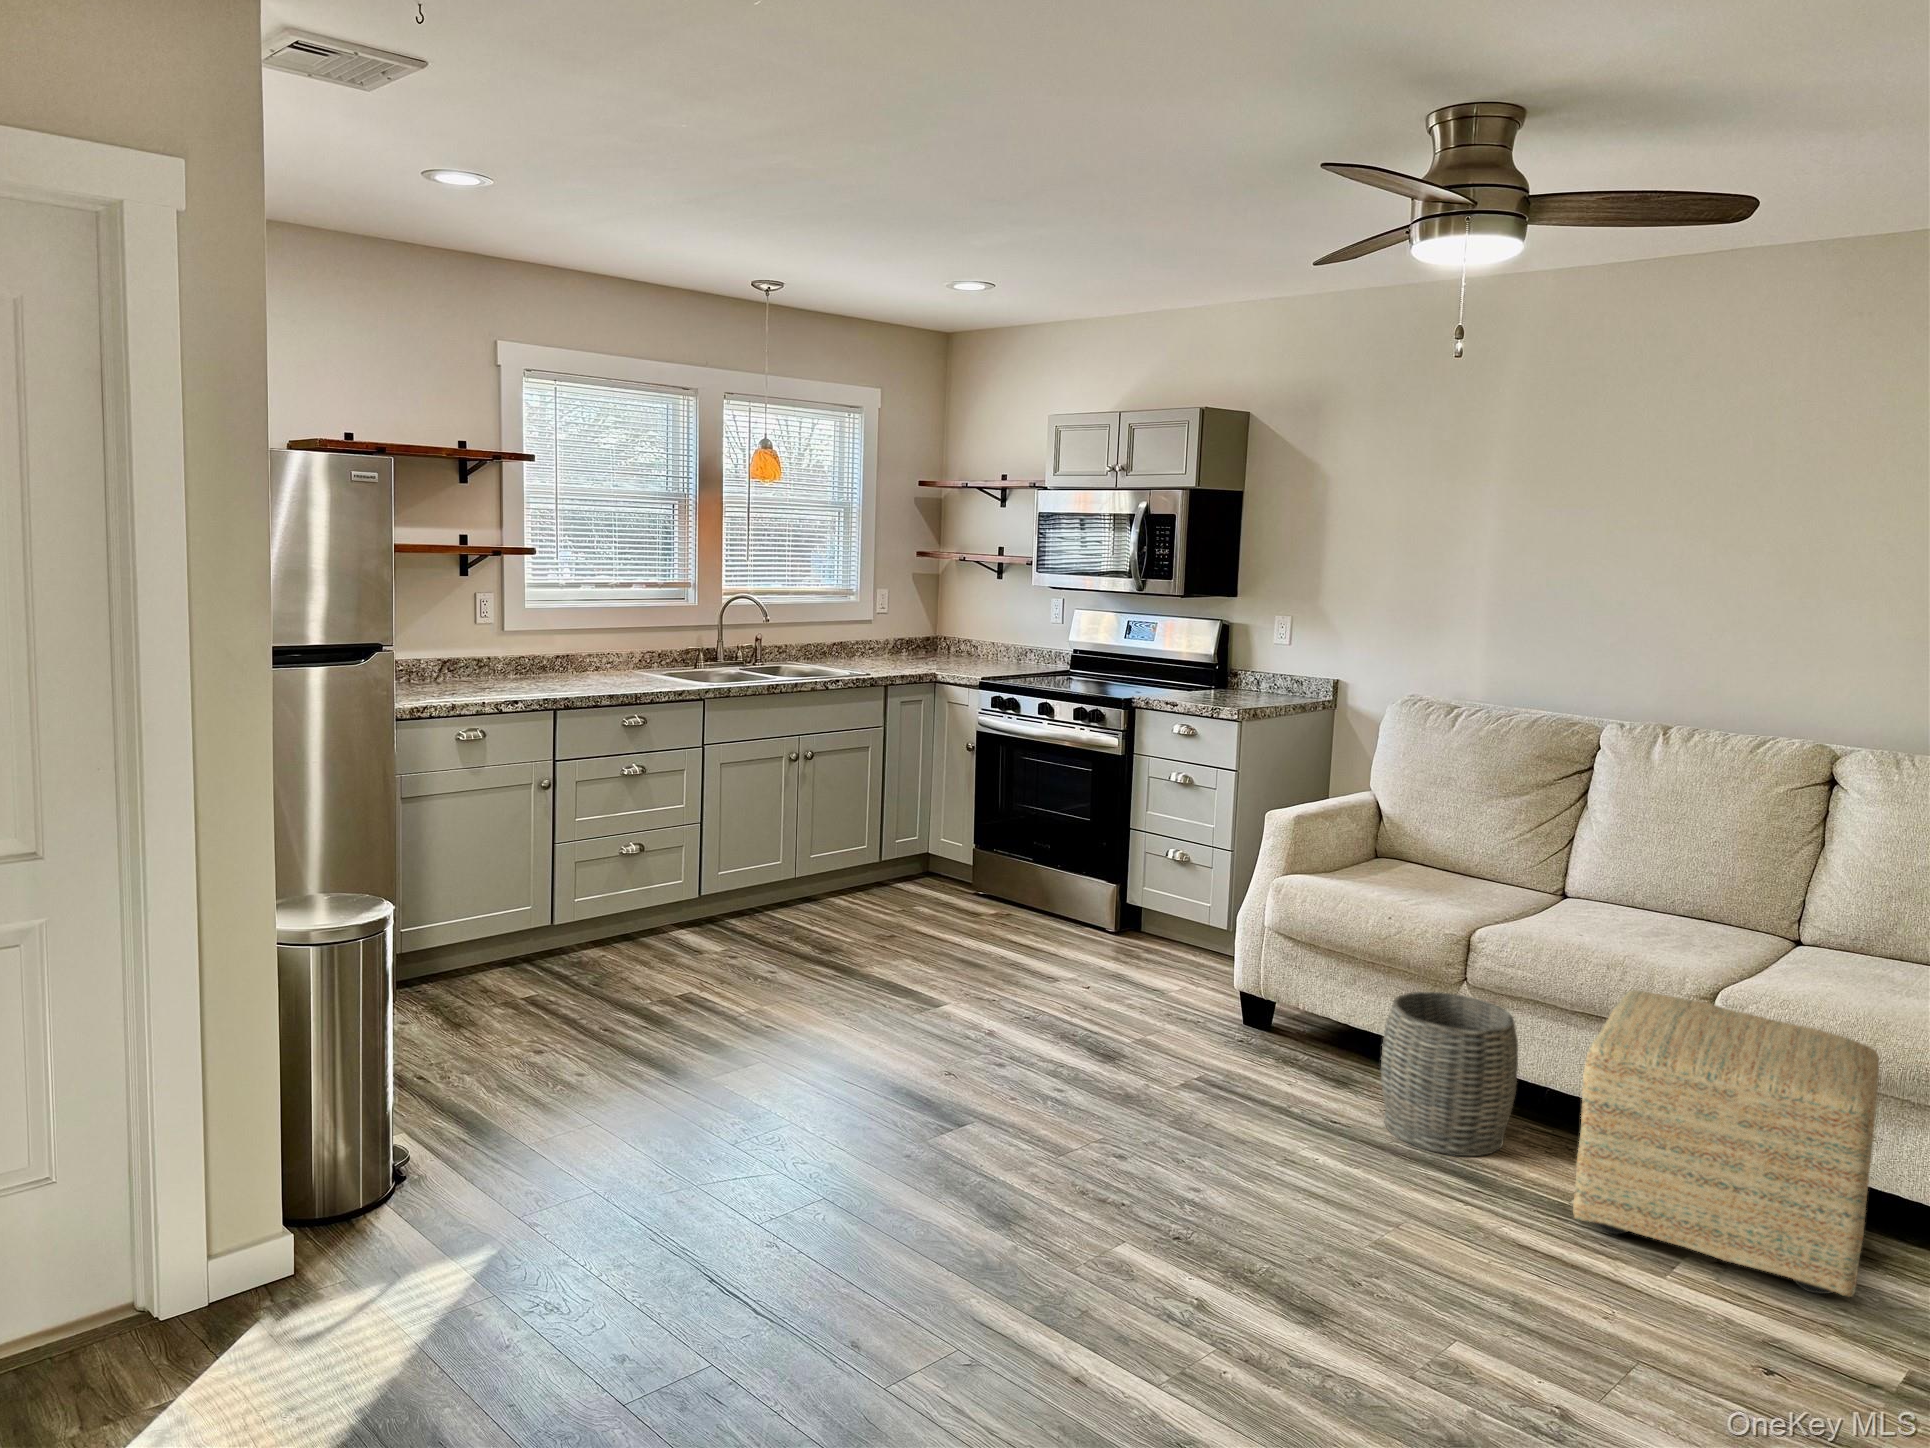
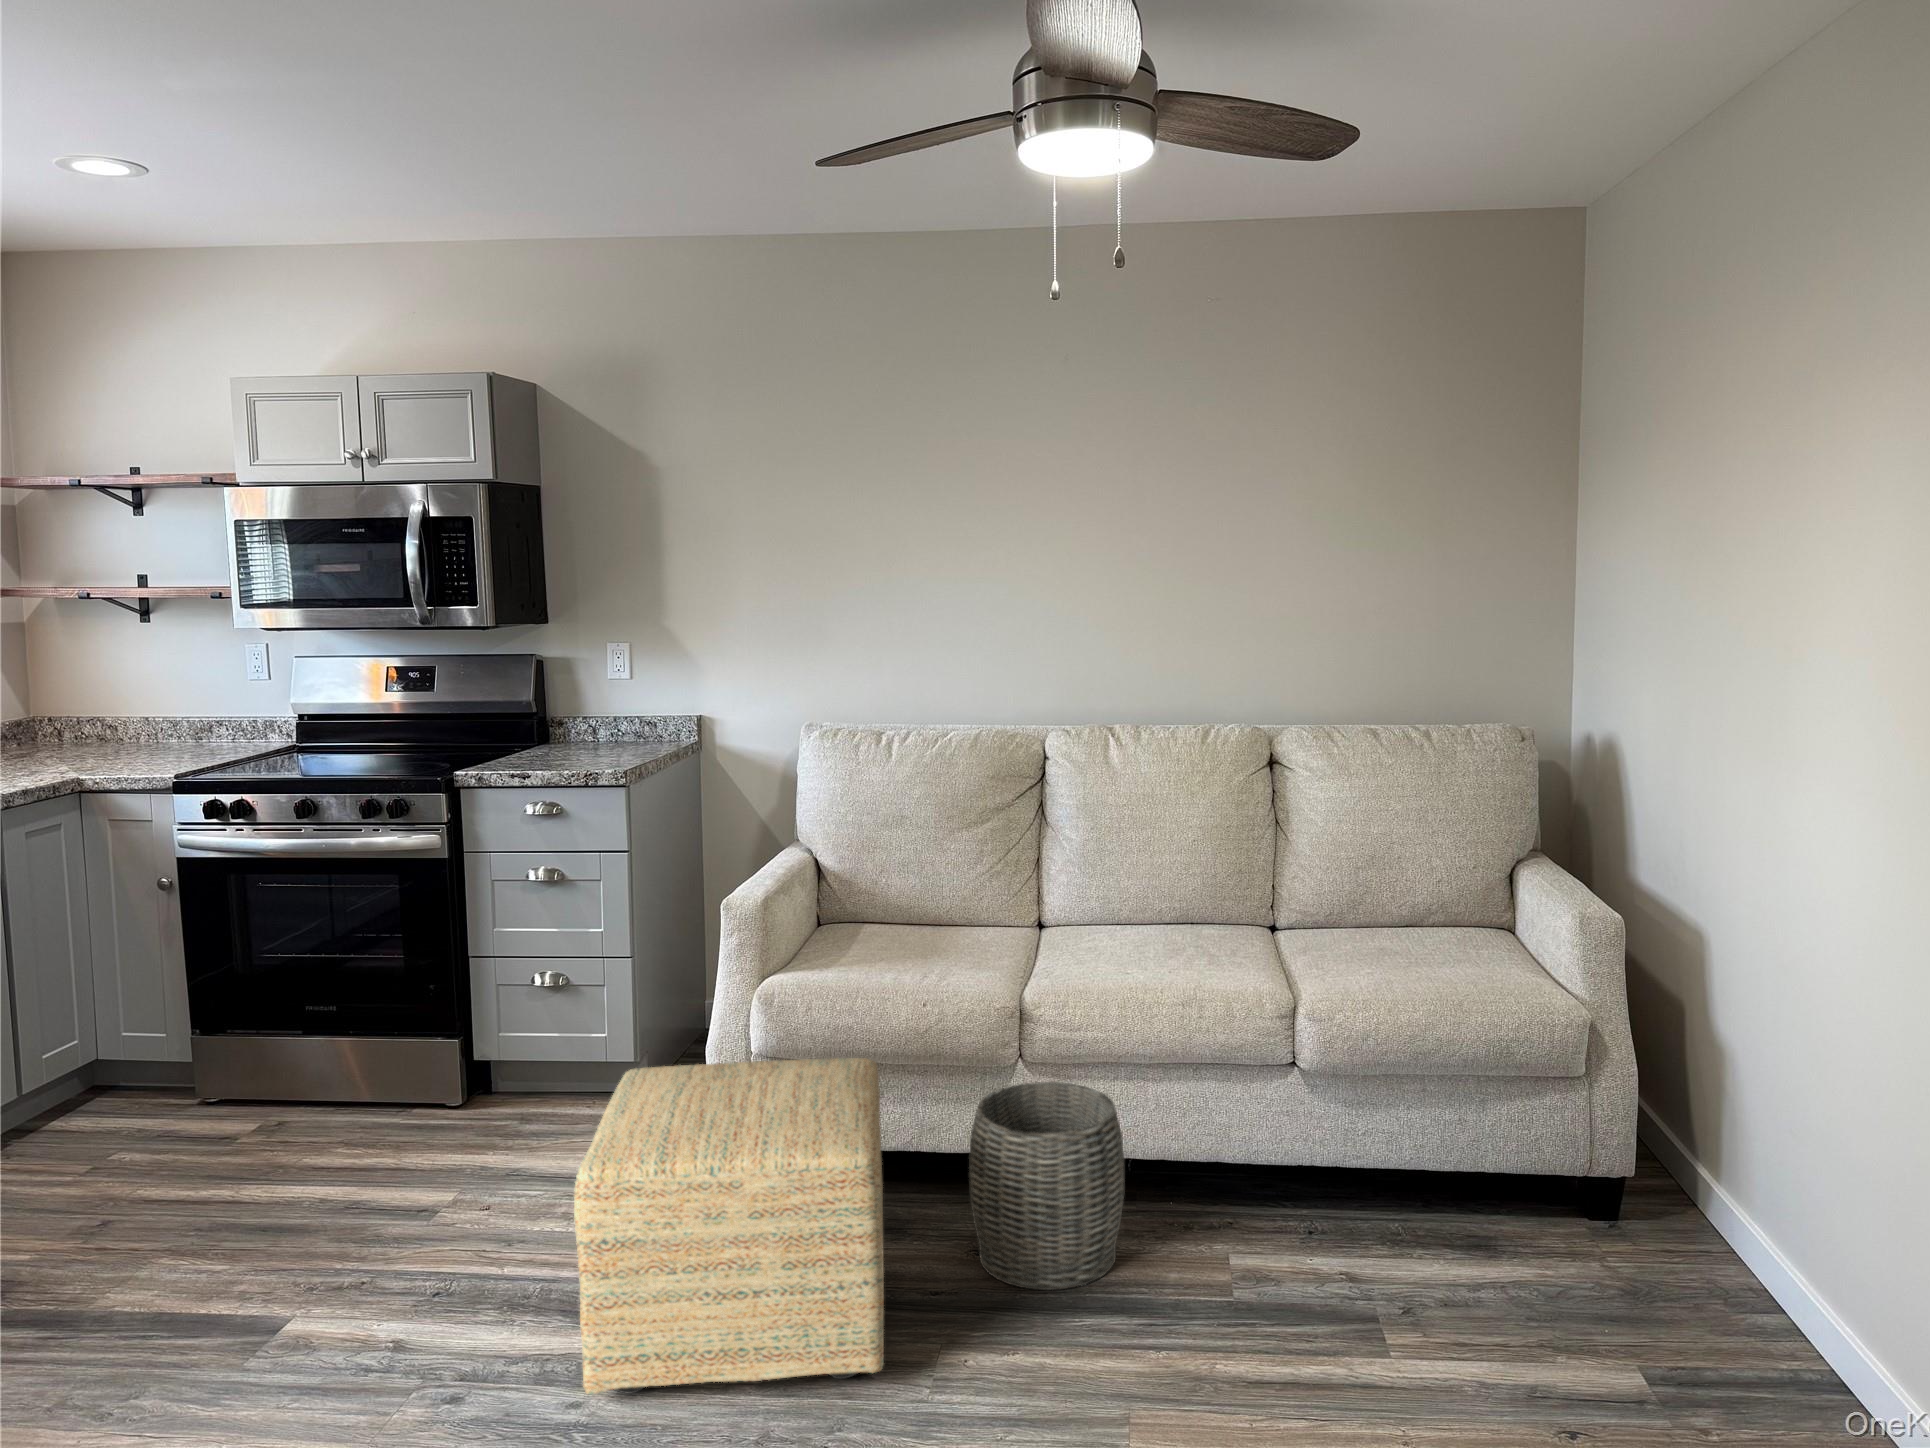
ottoman: present [1573,990,1879,1297] -> present [574,1058,884,1394]

